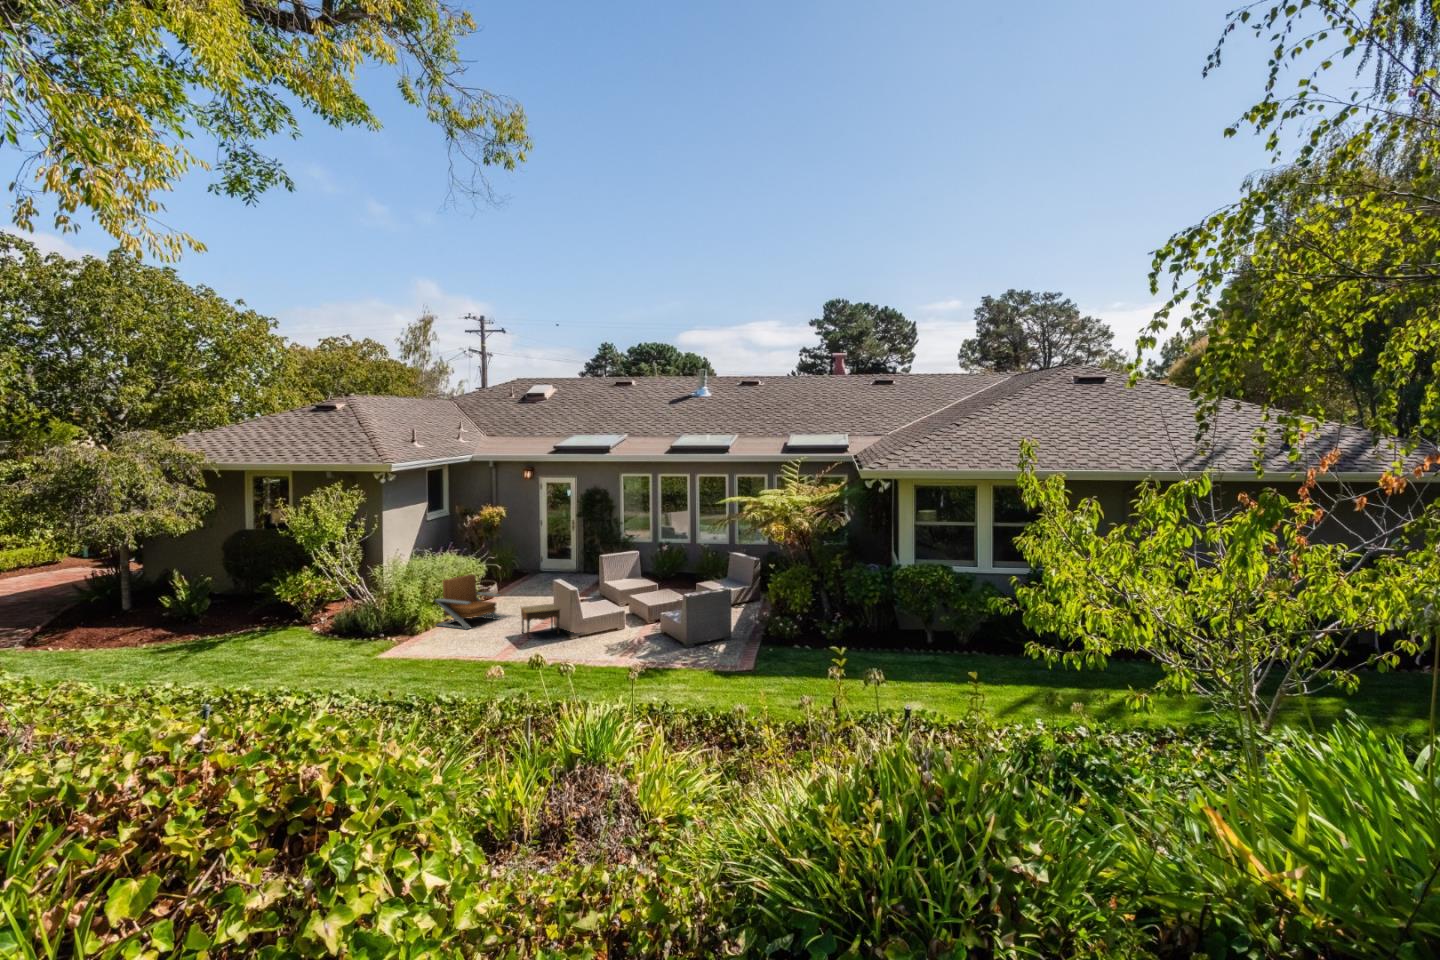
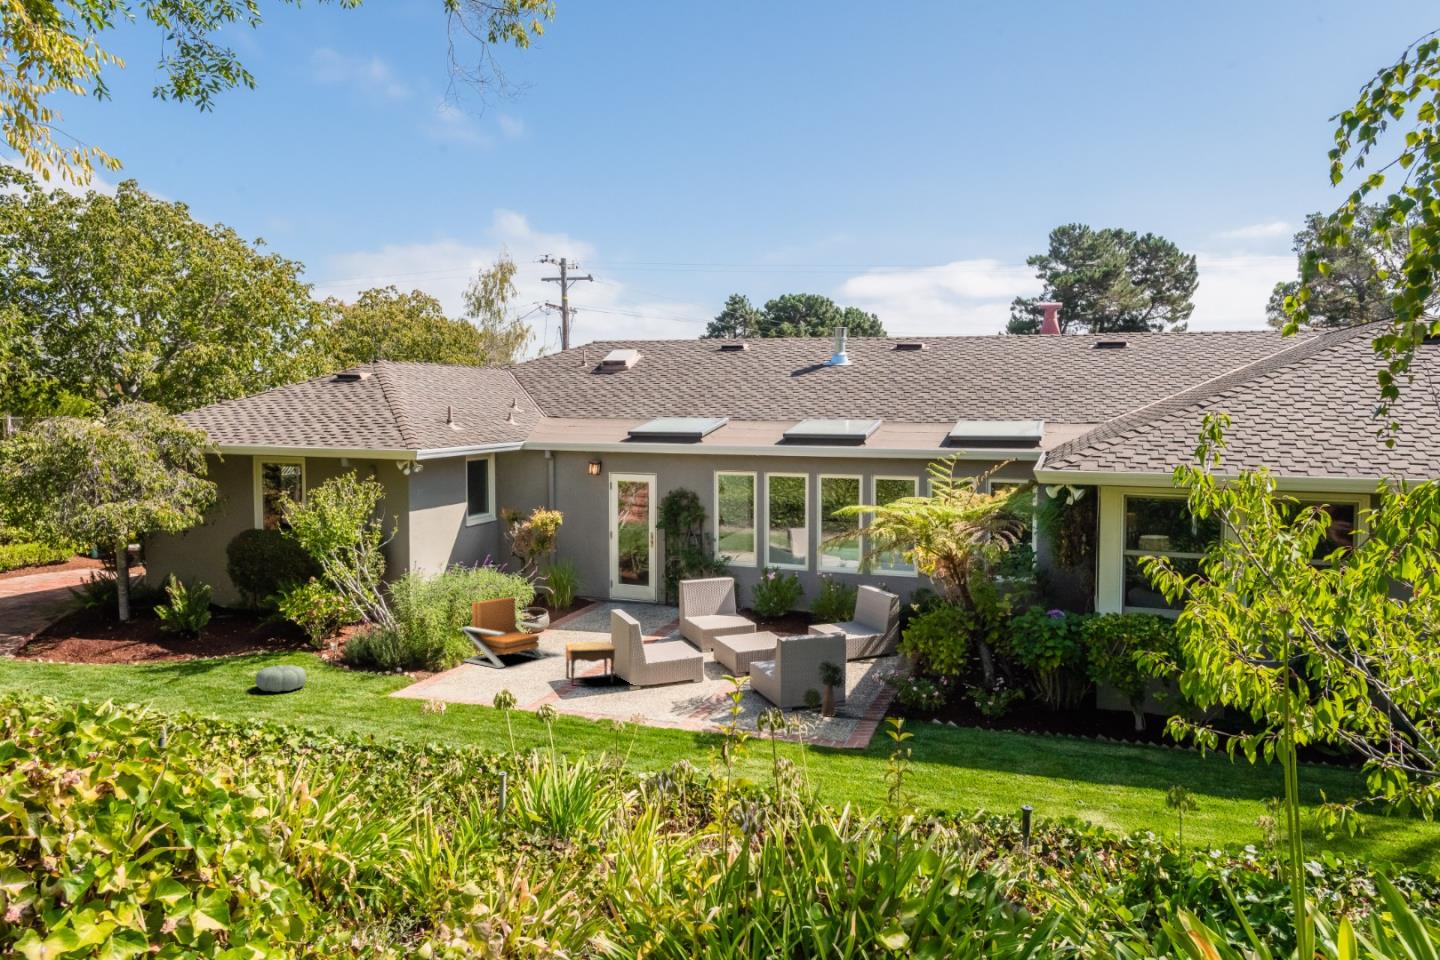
potted plant: none [703,608,735,649] -> present [803,661,845,717]
pouf: none [265,639,309,661] -> present [255,665,306,692]

